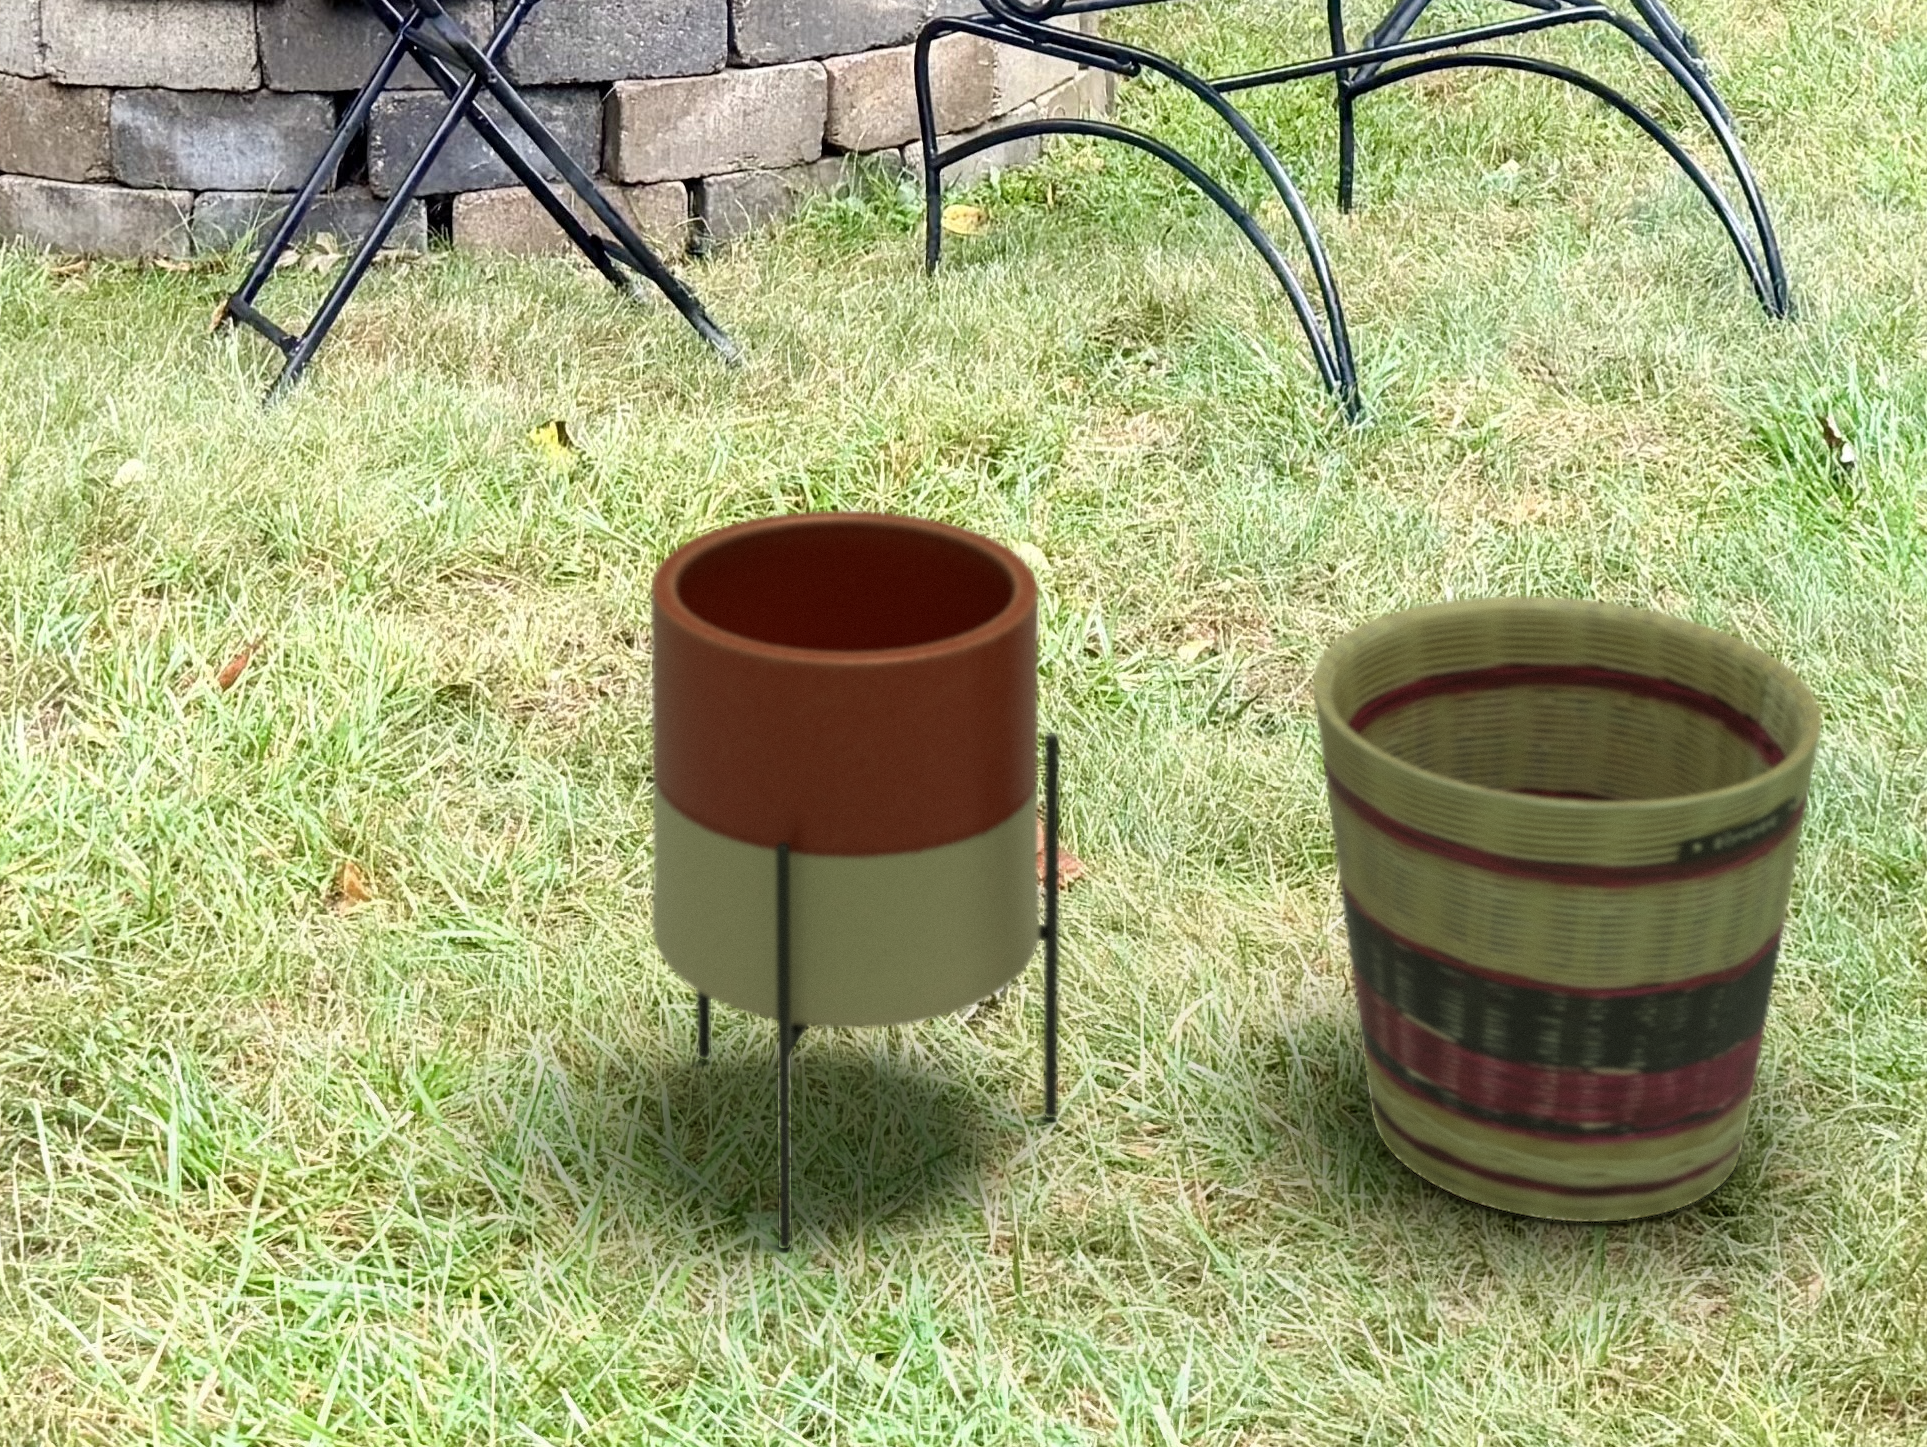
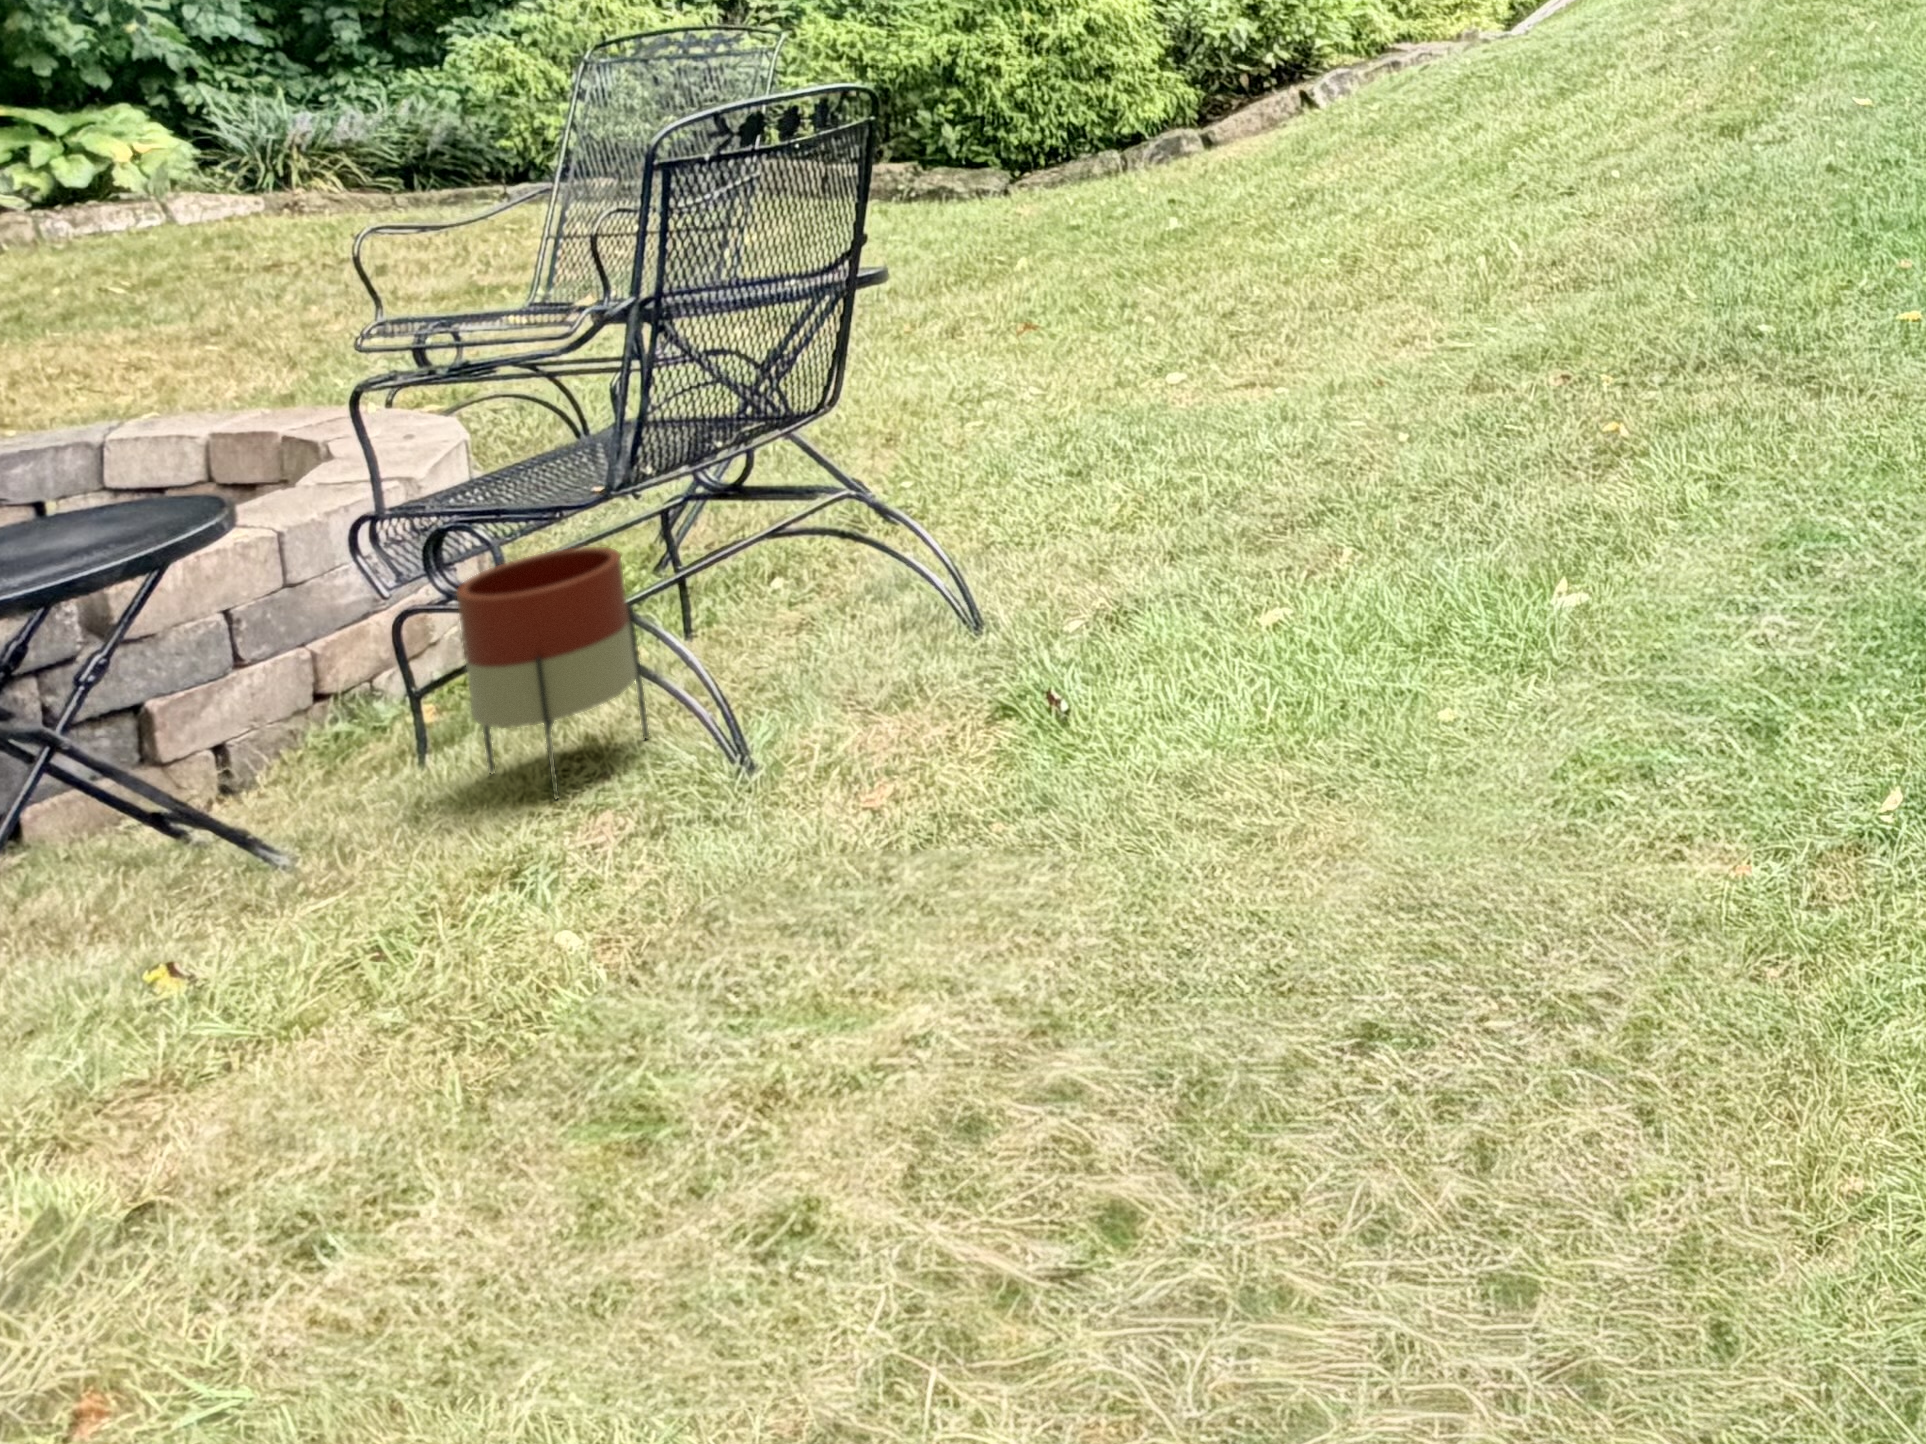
basket: present [1313,596,1822,1222] -> none [726,507,910,704]

